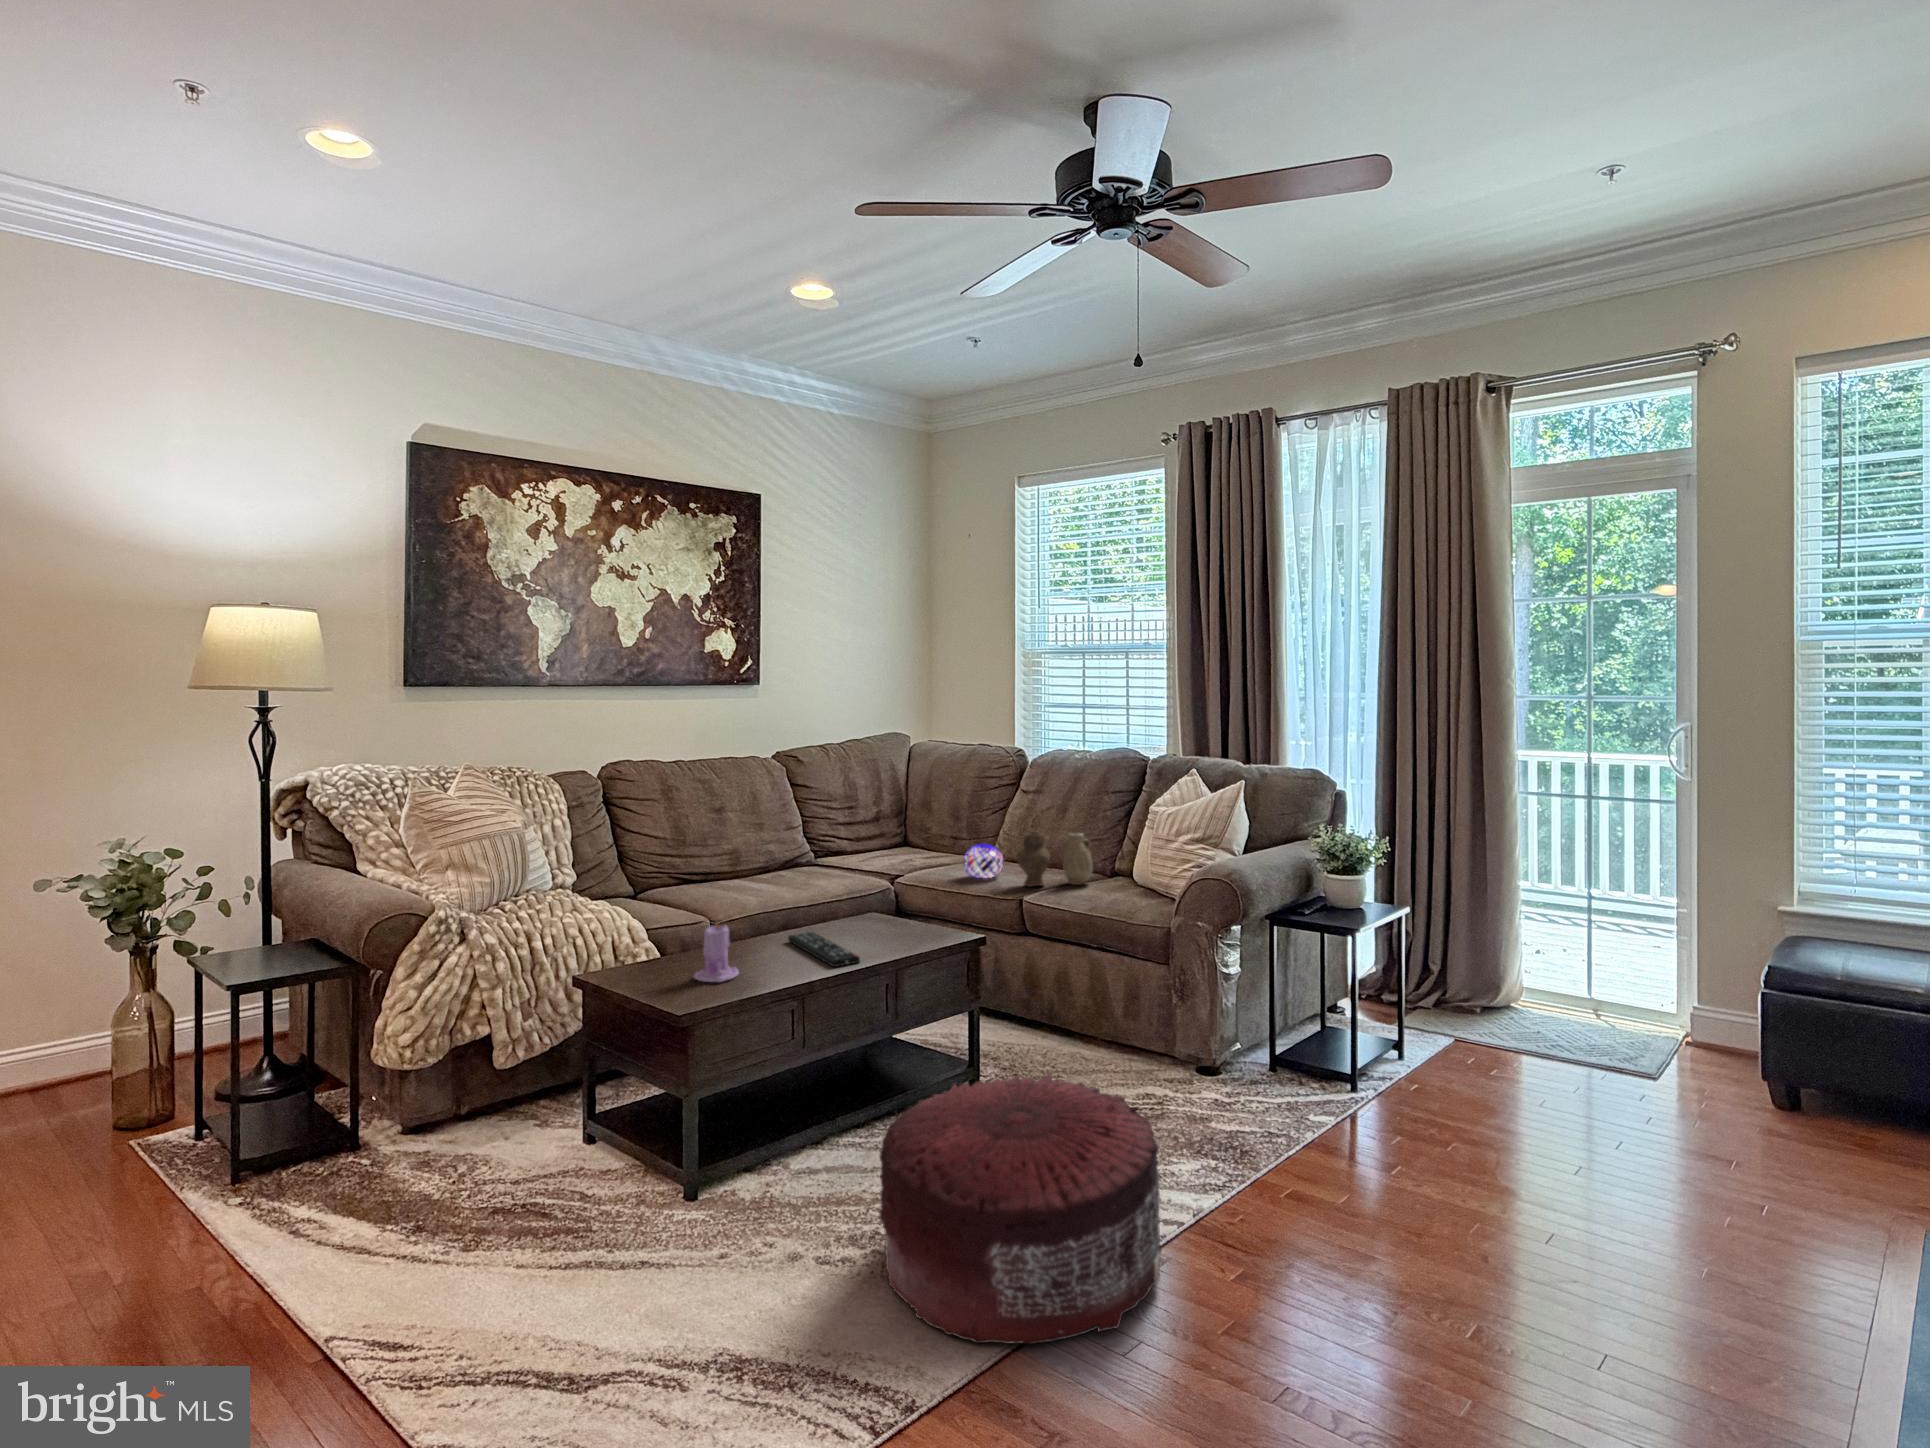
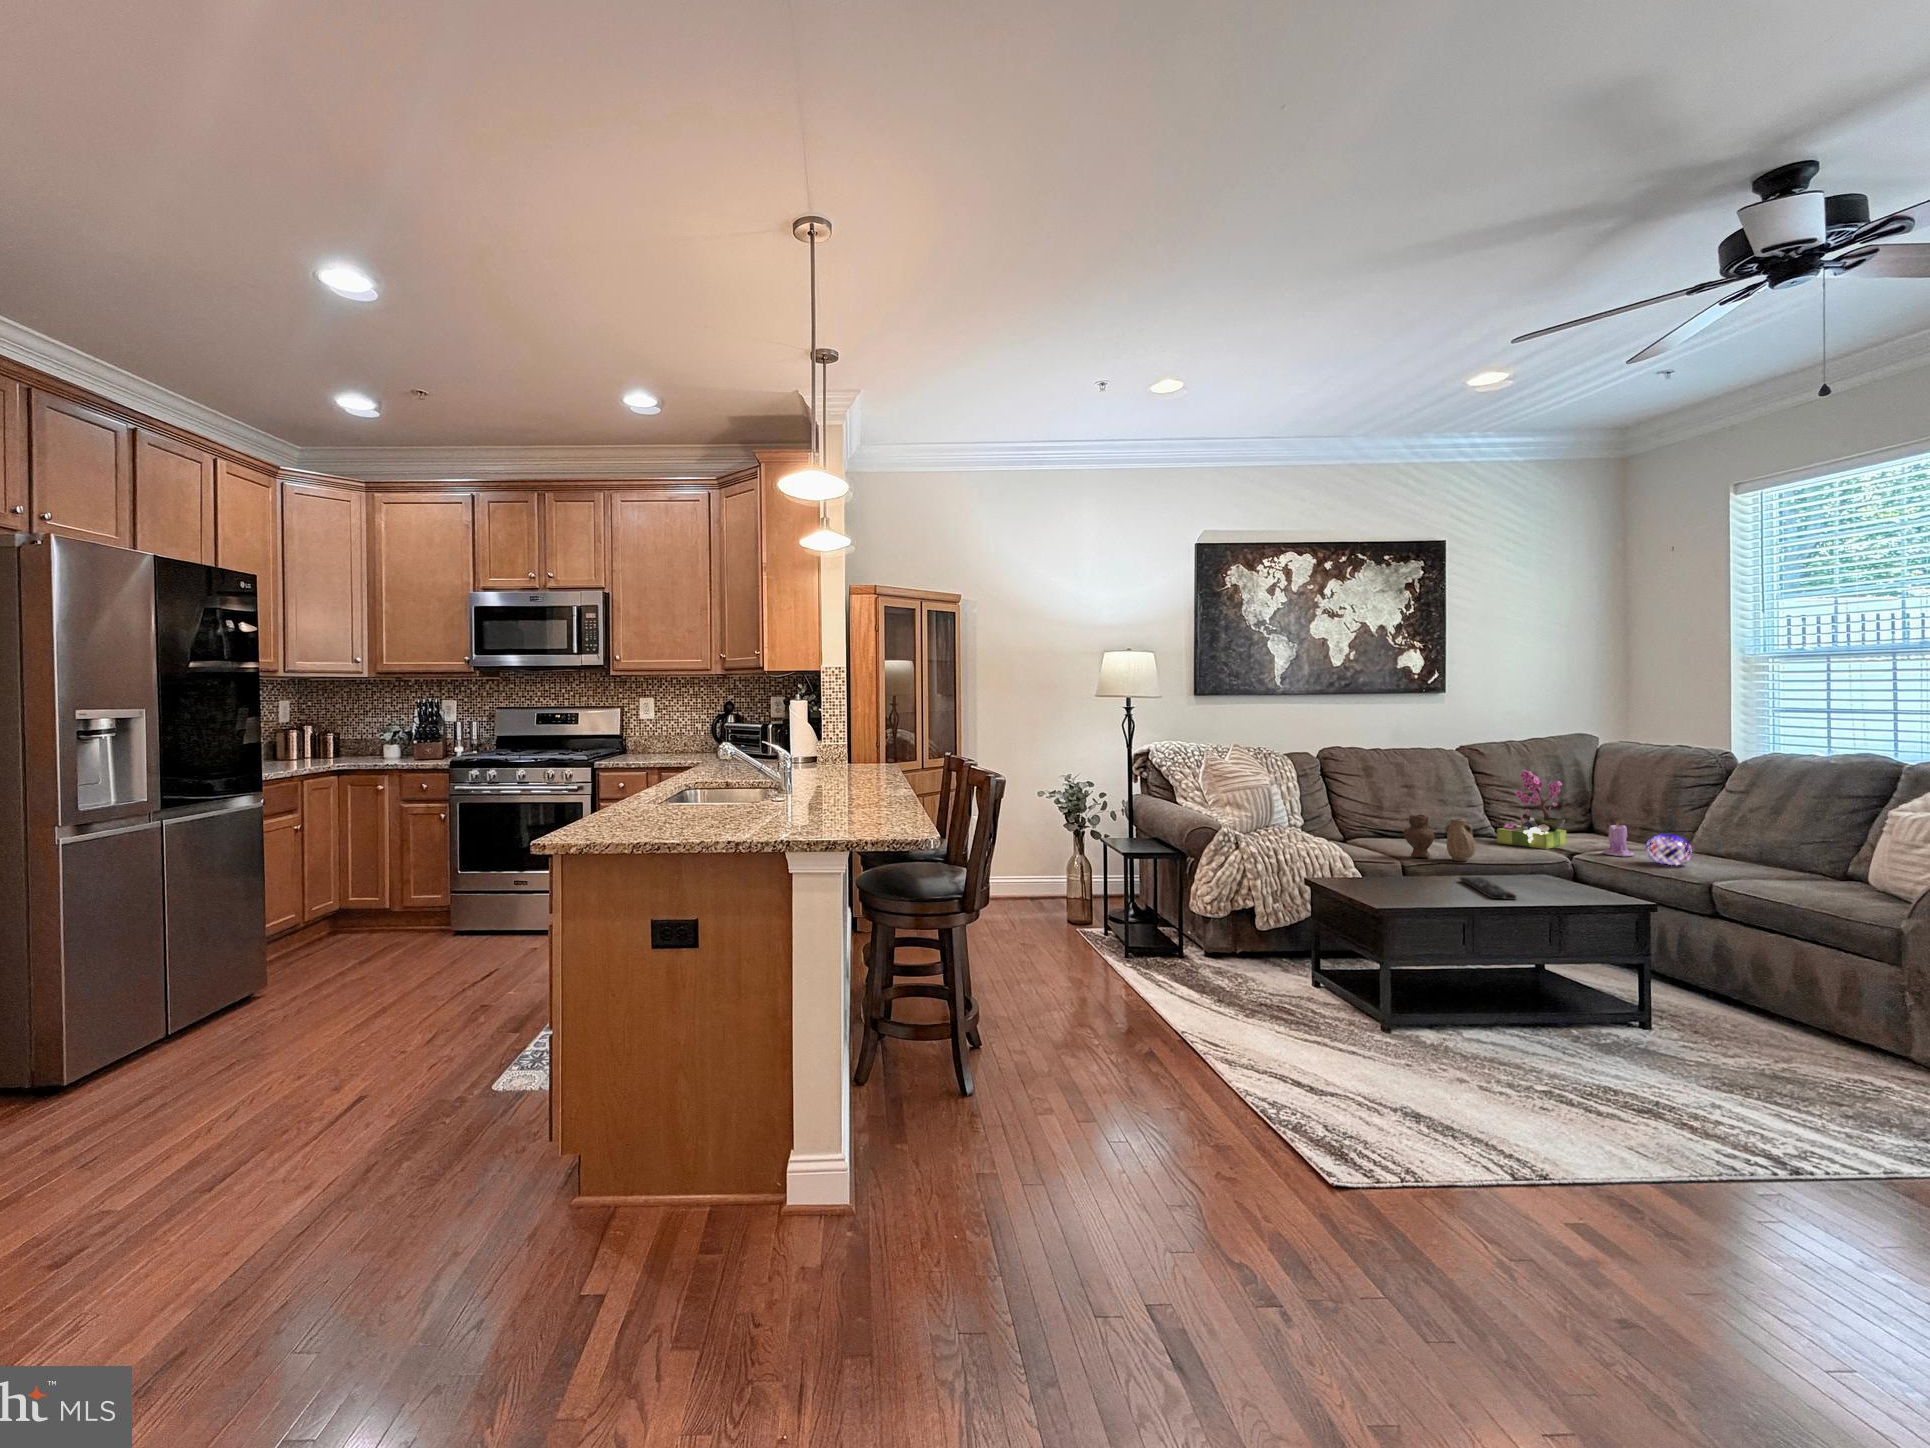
flower arrangement: none [816,777,884,873] -> present [1497,770,1567,849]
vase: present [1016,832,1093,887] -> present [1404,815,1476,861]
candle: present [694,924,739,982] -> present [1602,822,1634,856]
pouf: present [880,1074,1161,1344] -> none [1511,987,1786,1168]

